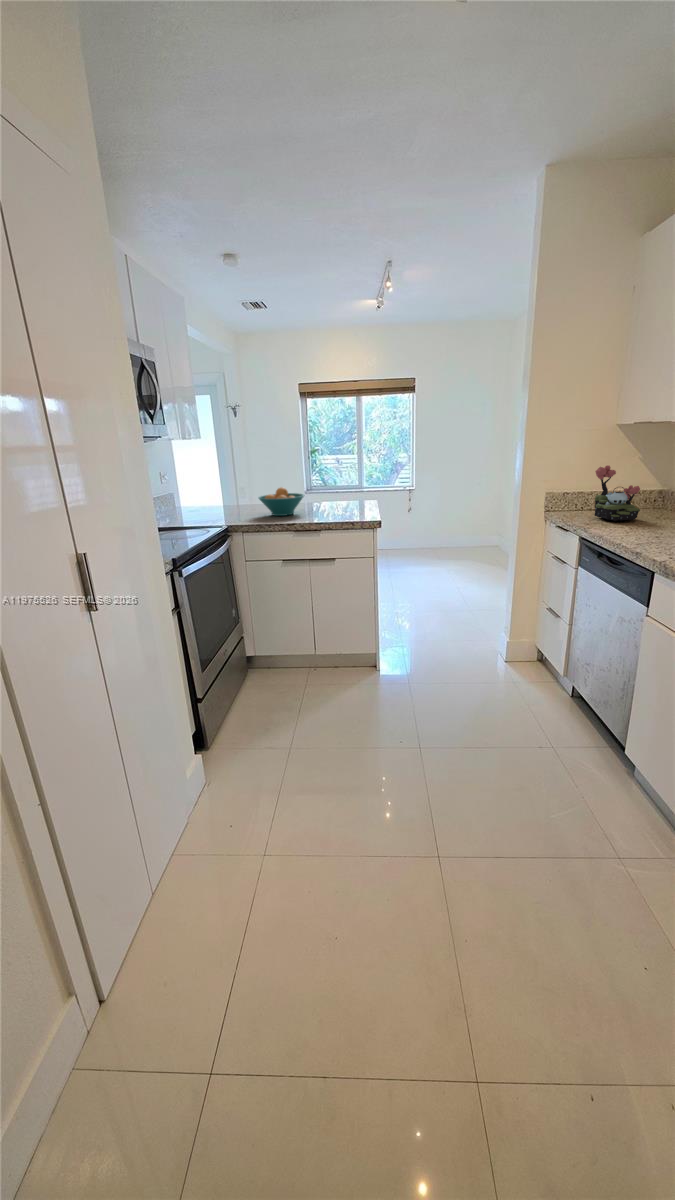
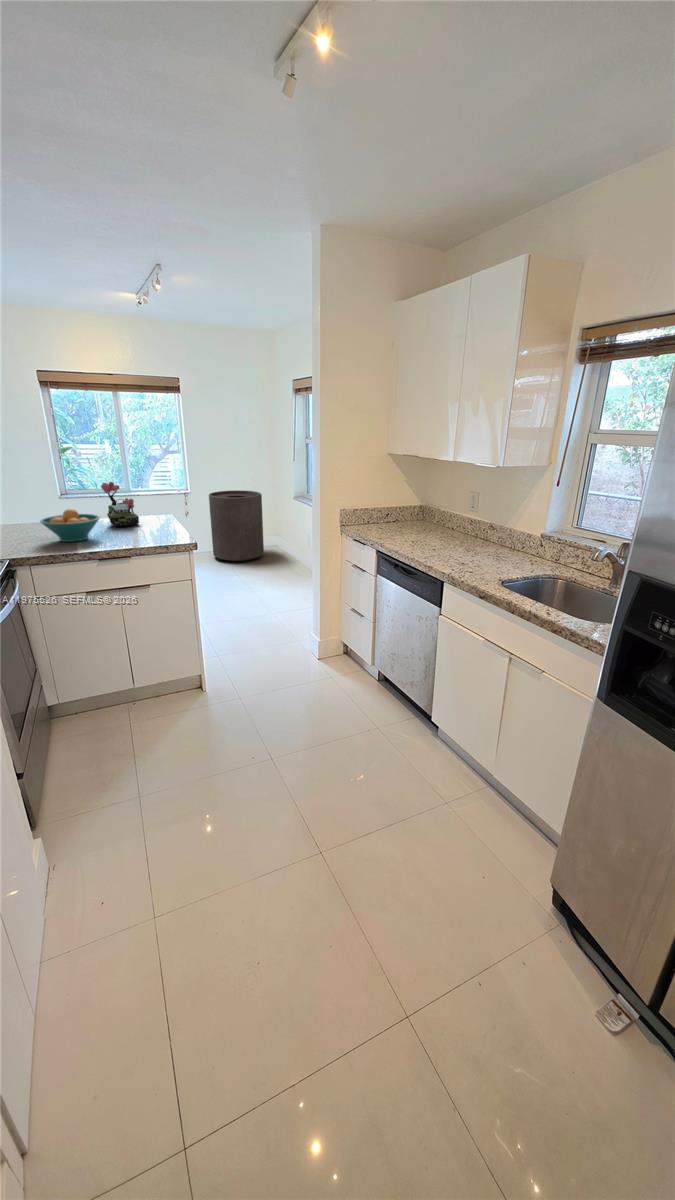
plant: present [595,465,640,521] -> present [101,482,139,526]
trash can: none [429,487,484,557] -> present [209,490,264,561]

